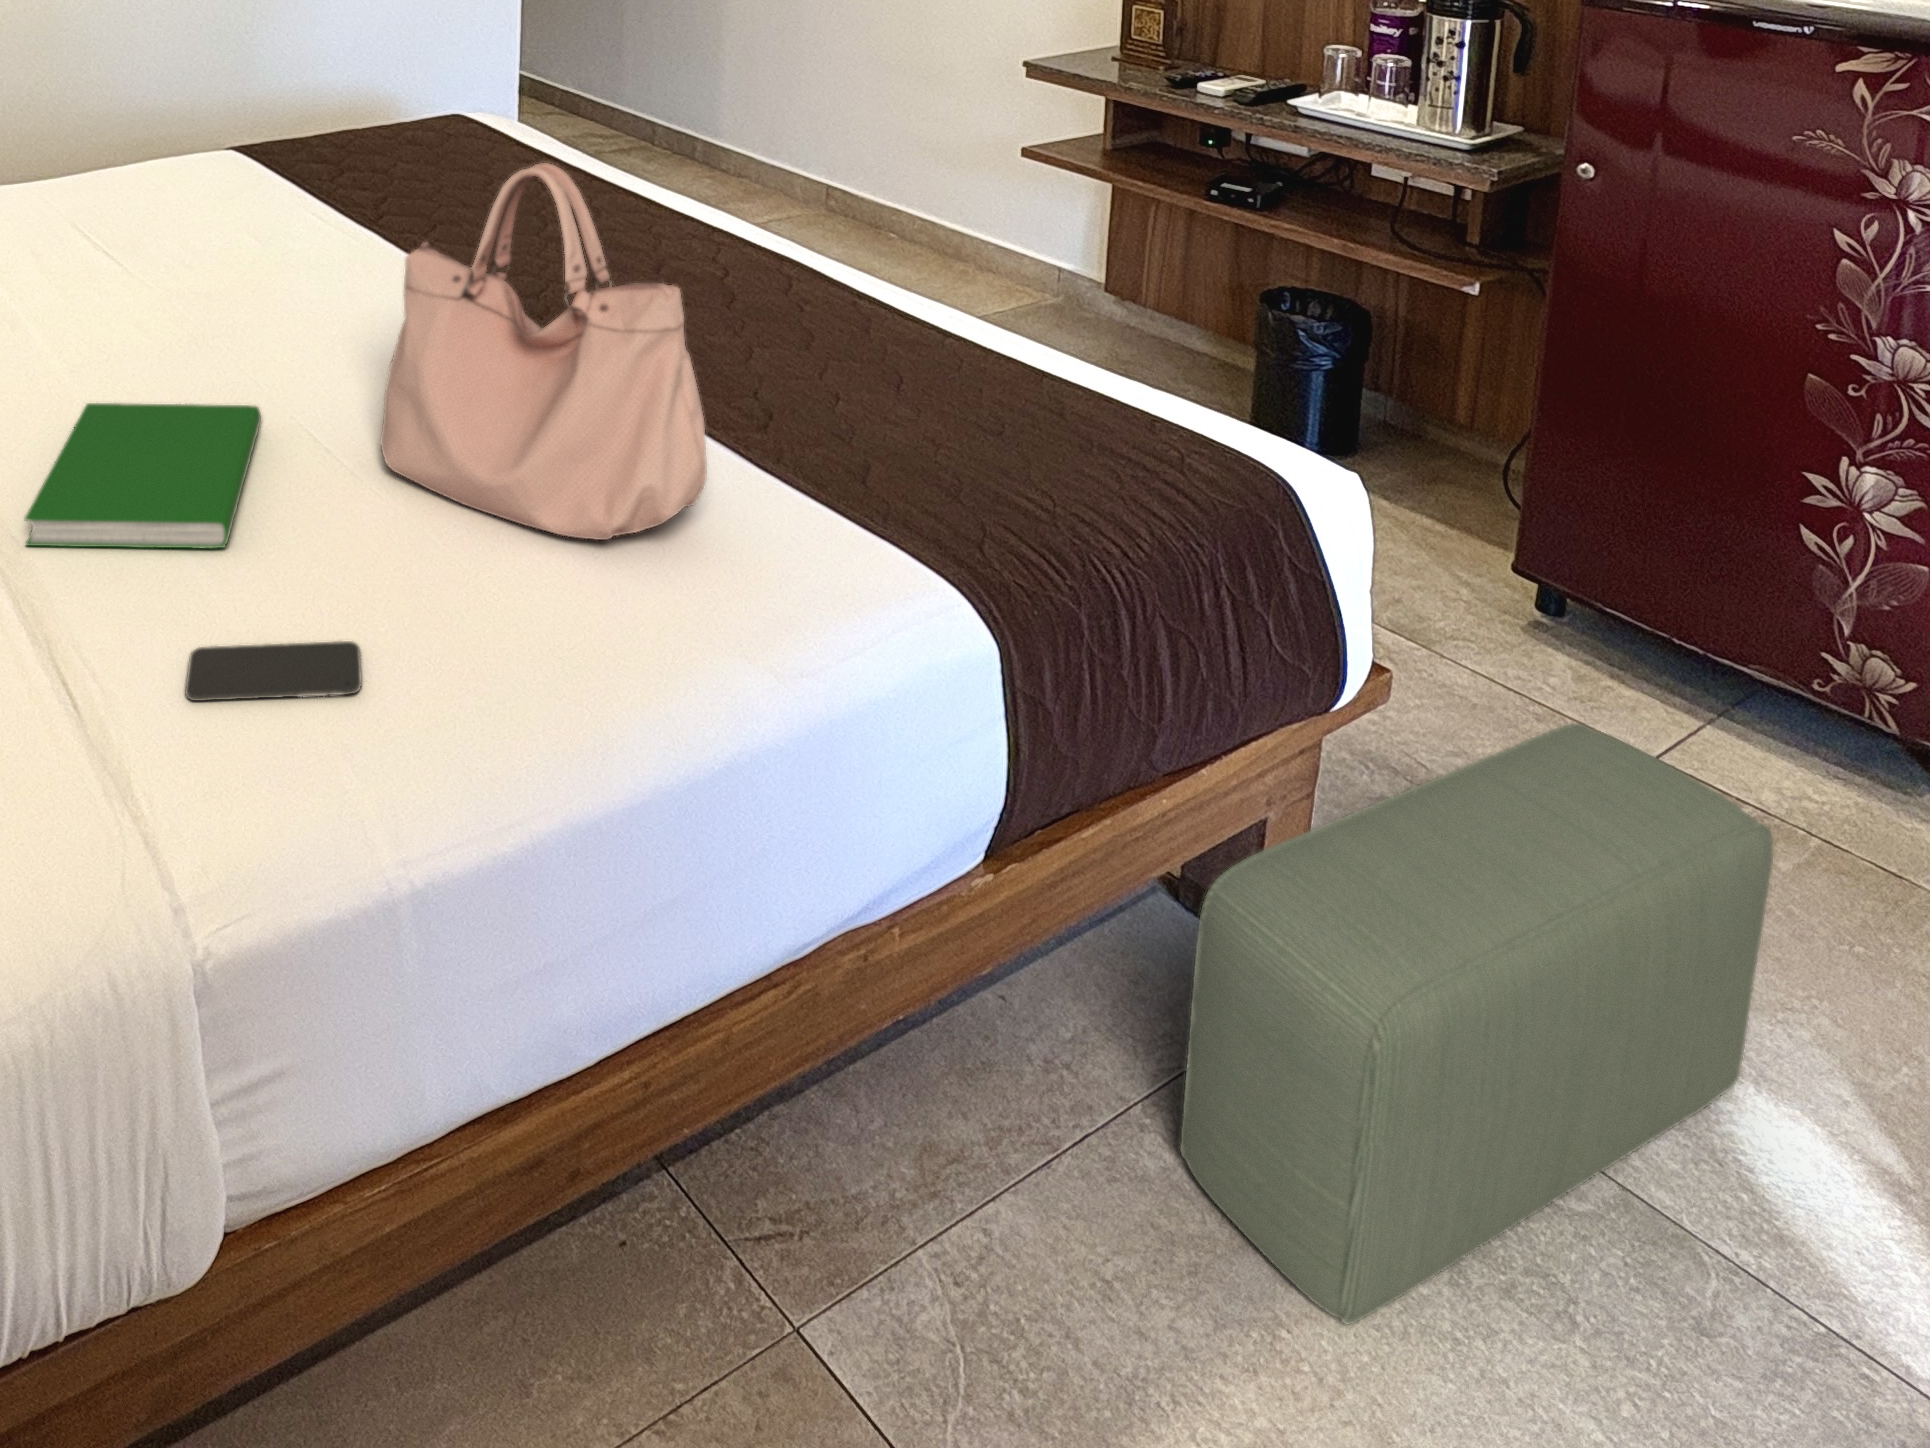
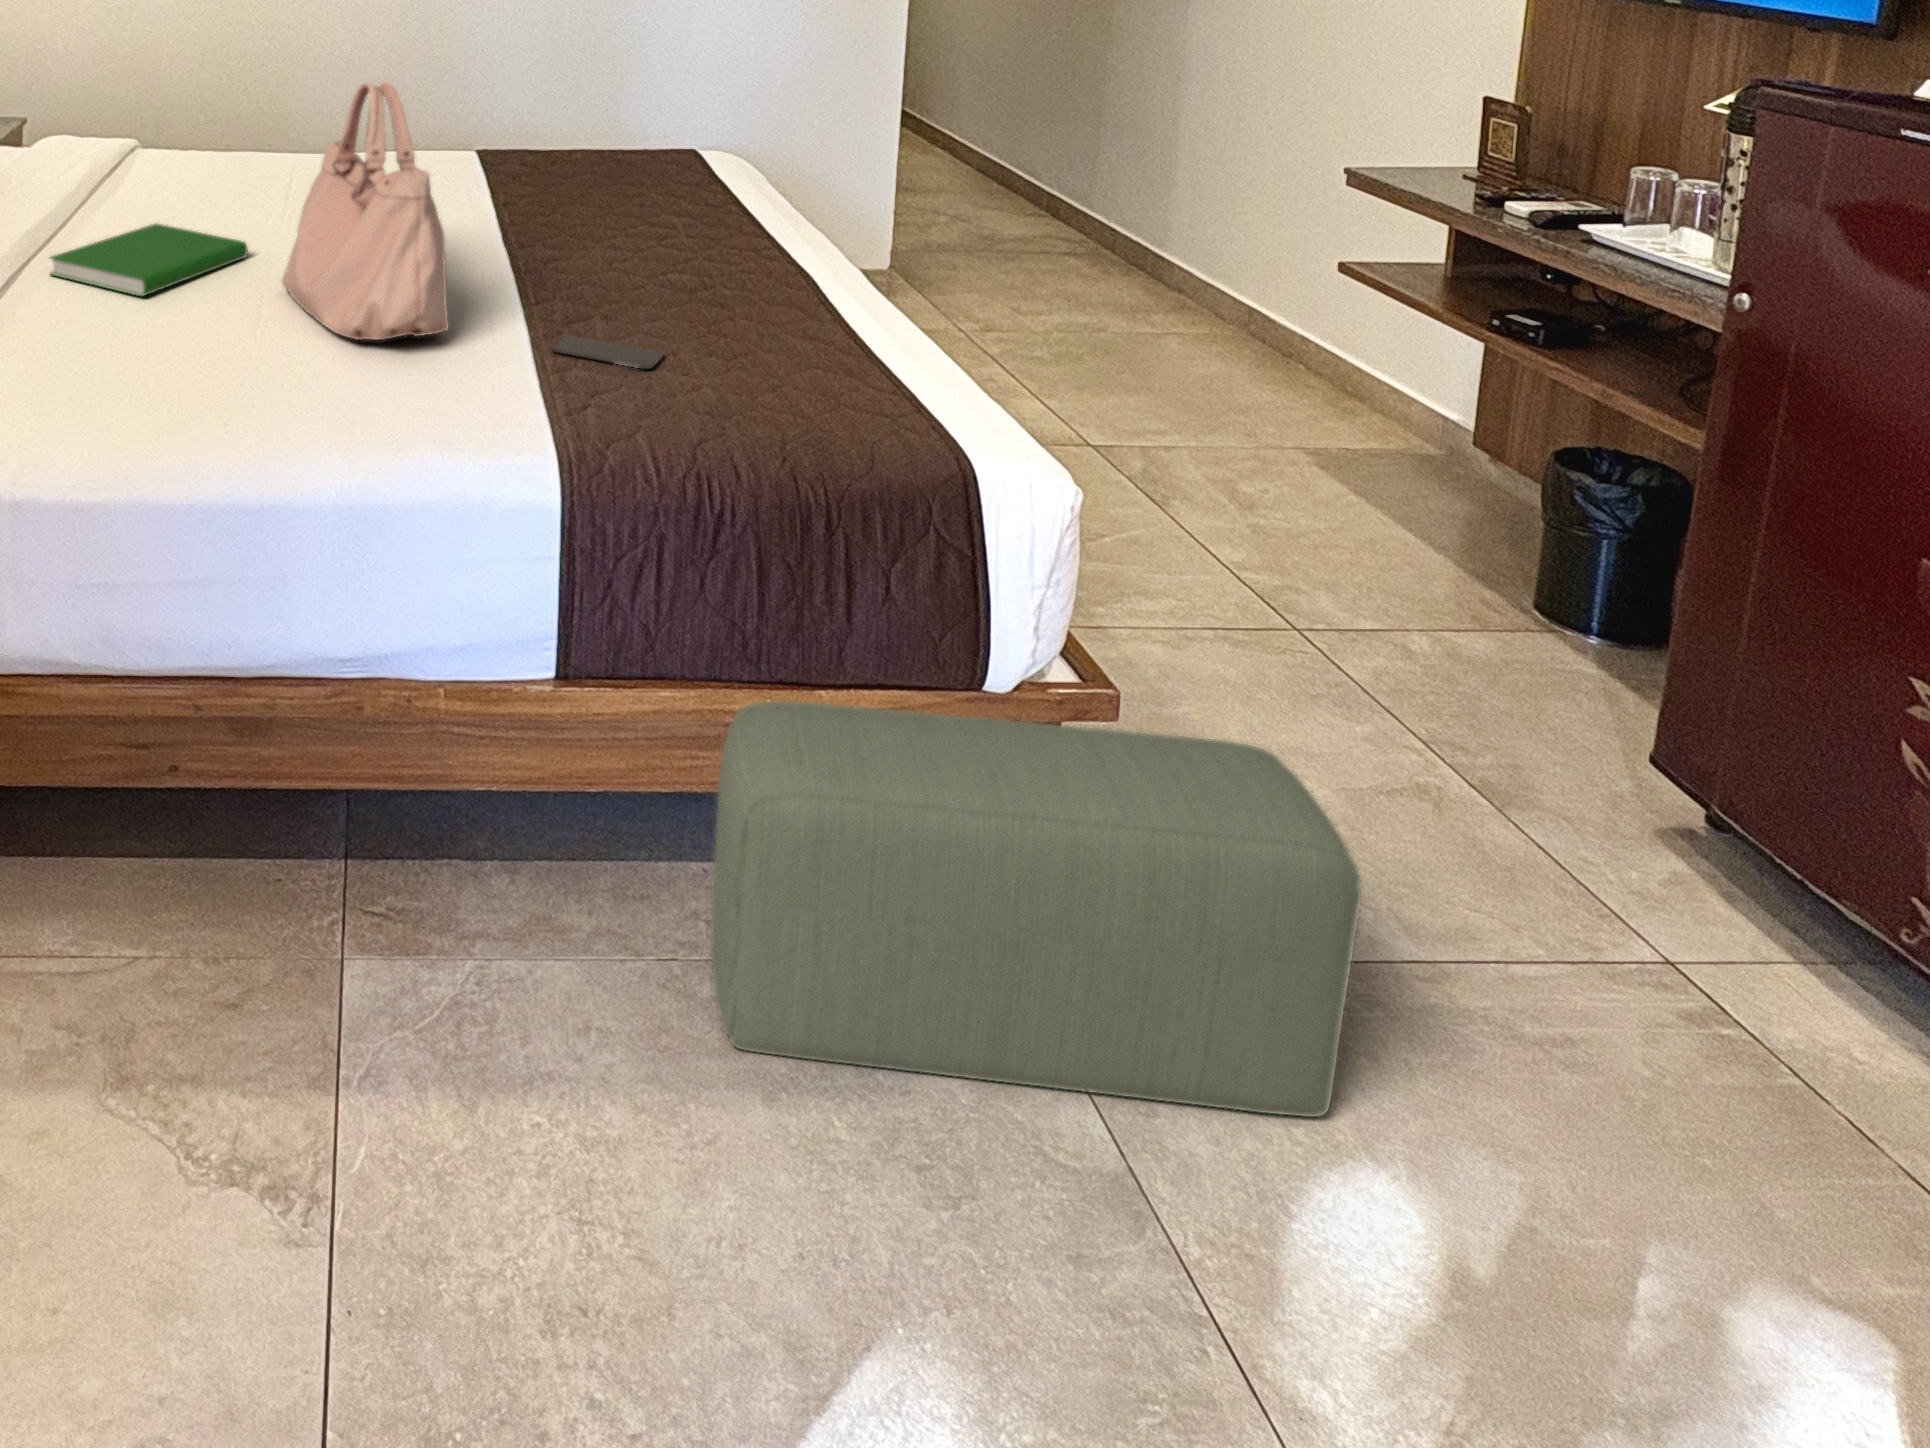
smartphone: present [185,641,362,701] -> present [552,336,663,369]

